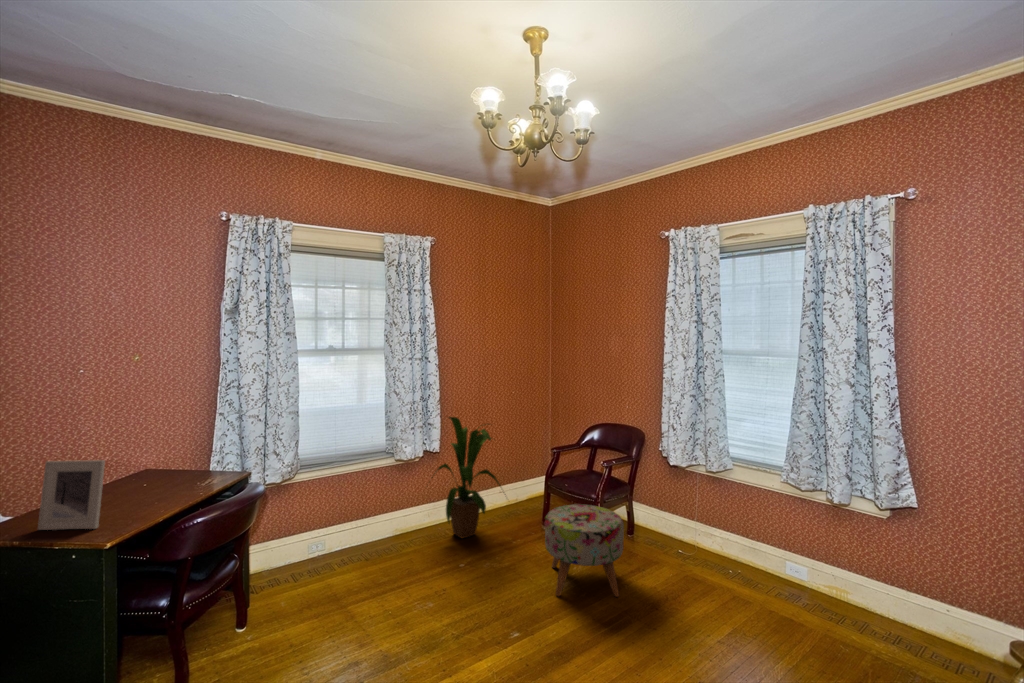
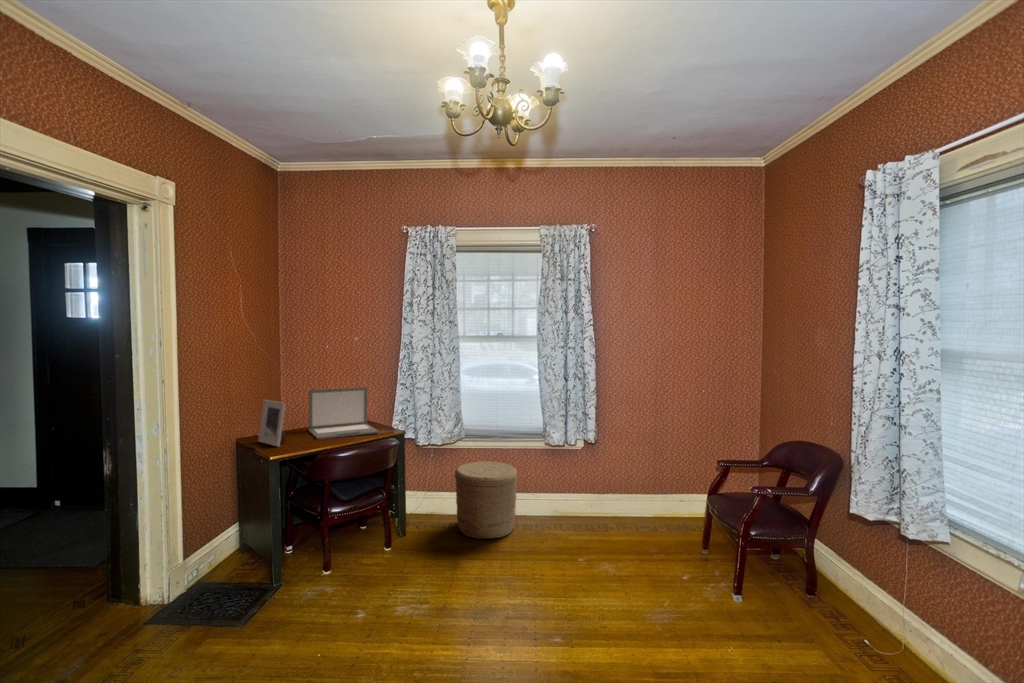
house plant: present [432,417,500,538] -> none [577,408,659,538]
laptop: none [97,423,221,506] -> present [309,387,379,439]
woven basket: none [304,488,379,580] -> present [455,461,517,539]
ottoman: present [545,504,624,597] -> none [639,526,740,652]

